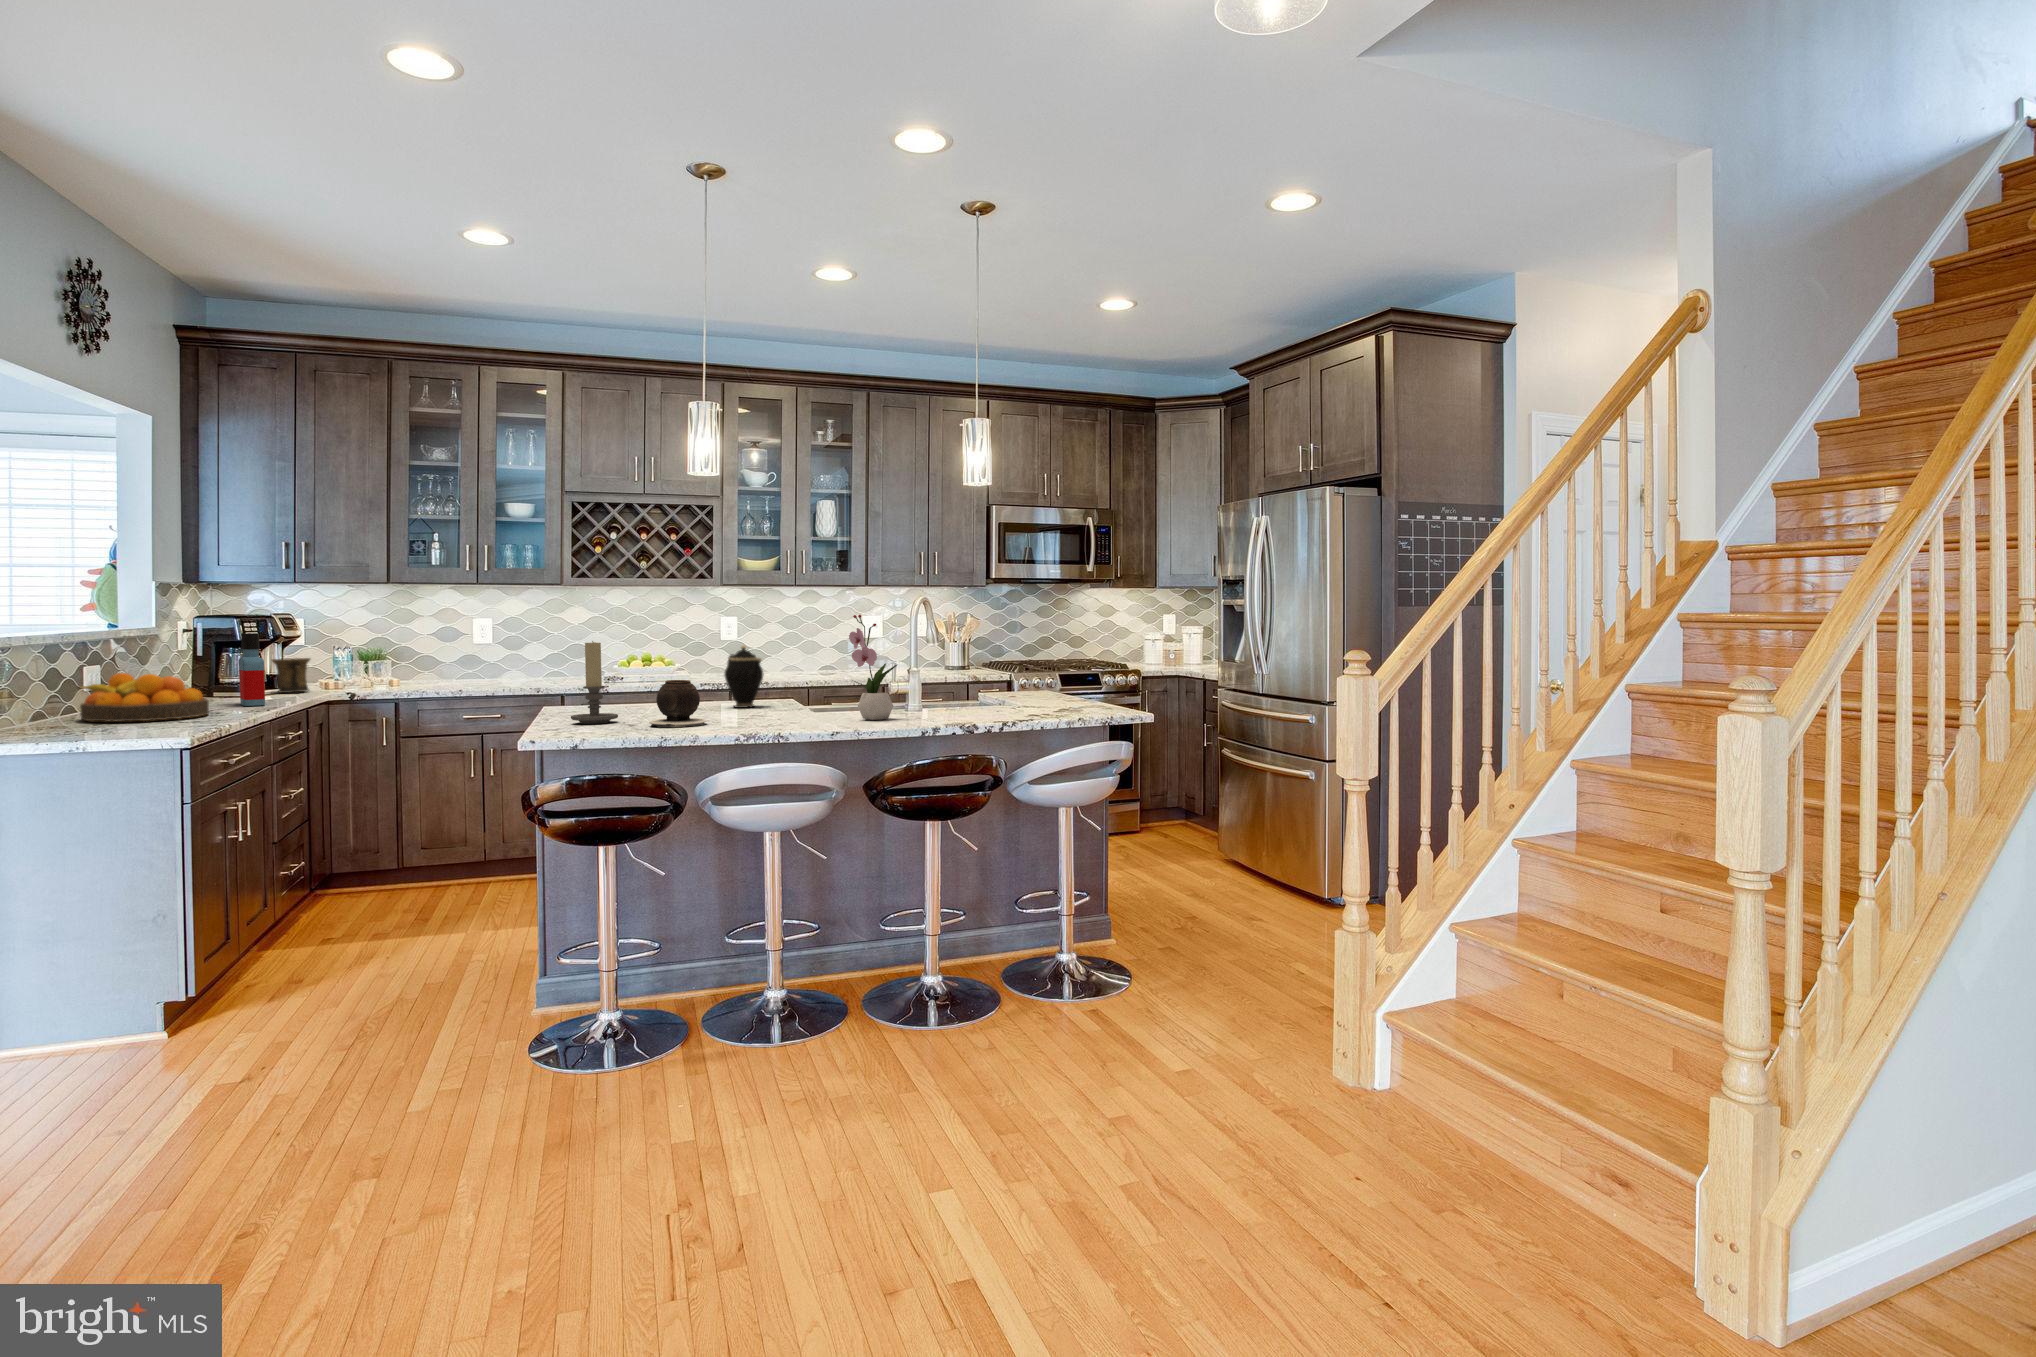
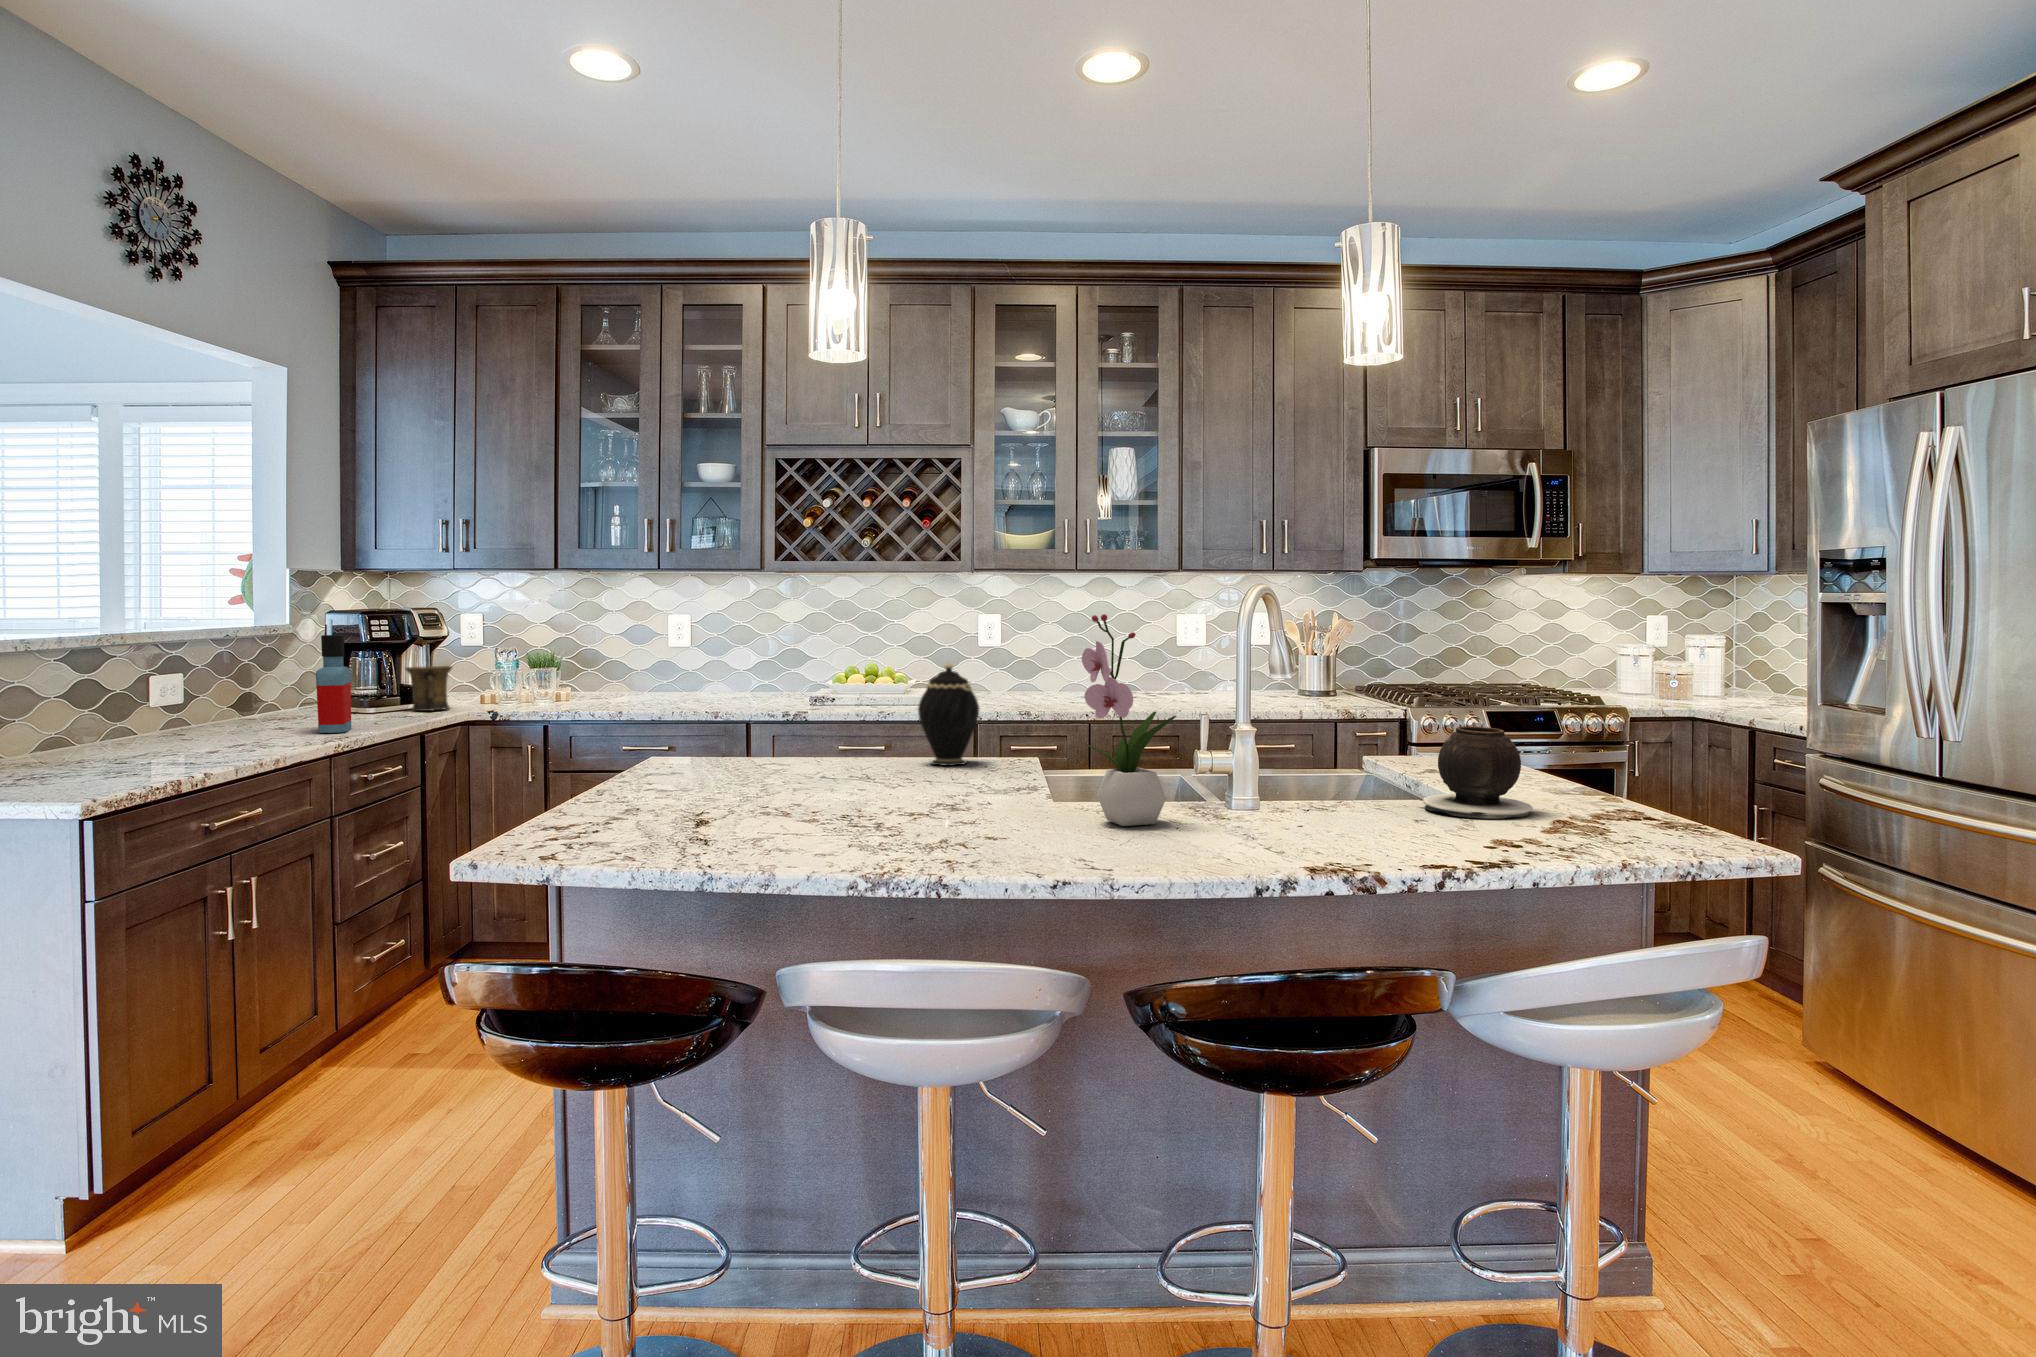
candle holder: present [571,641,618,724] -> none [631,656,709,798]
fruit bowl: present [78,673,209,722] -> none [72,689,244,758]
vase: present [649,680,707,727] -> present [1423,726,1533,819]

